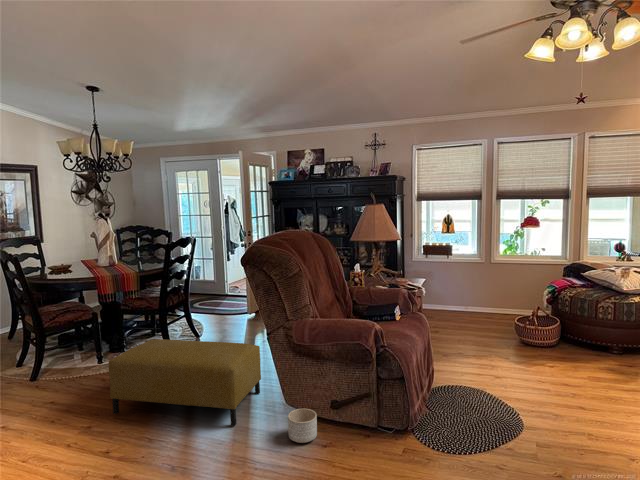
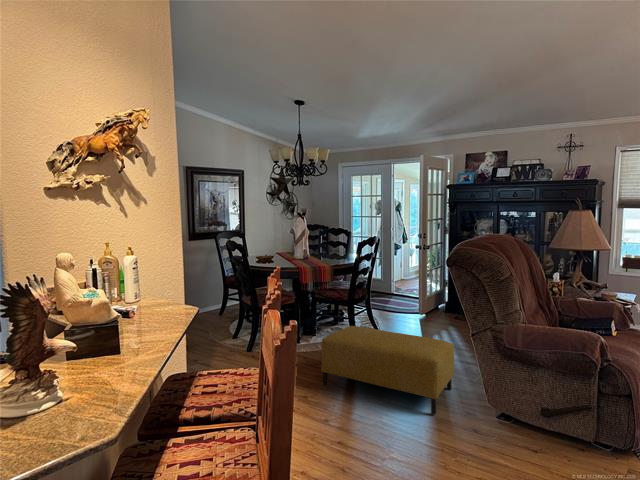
planter: present [288,409,317,443] -> none [493,410,525,444]

